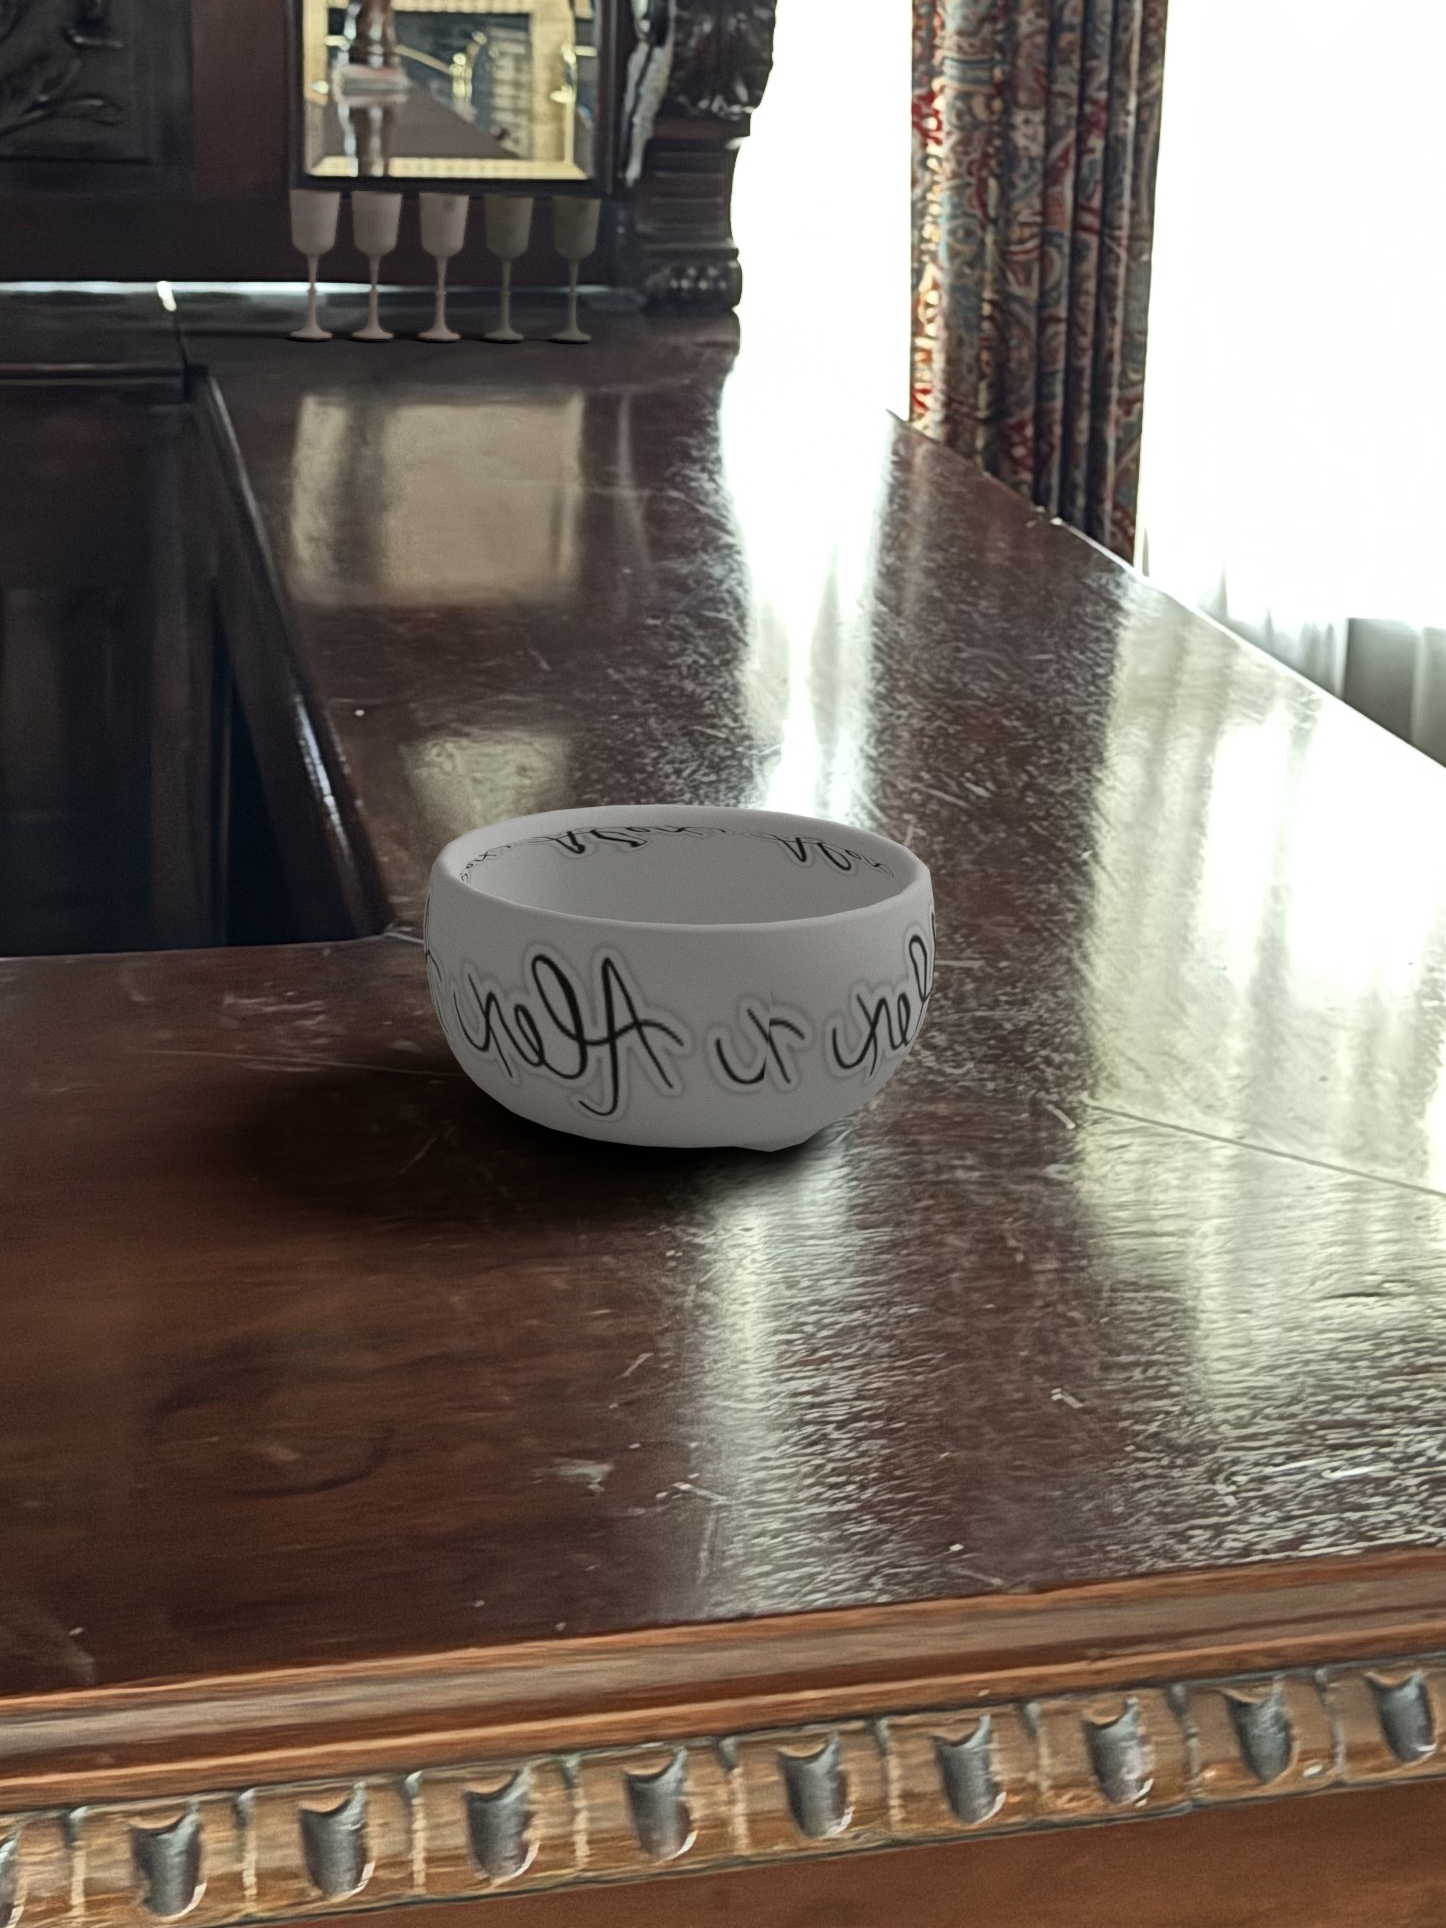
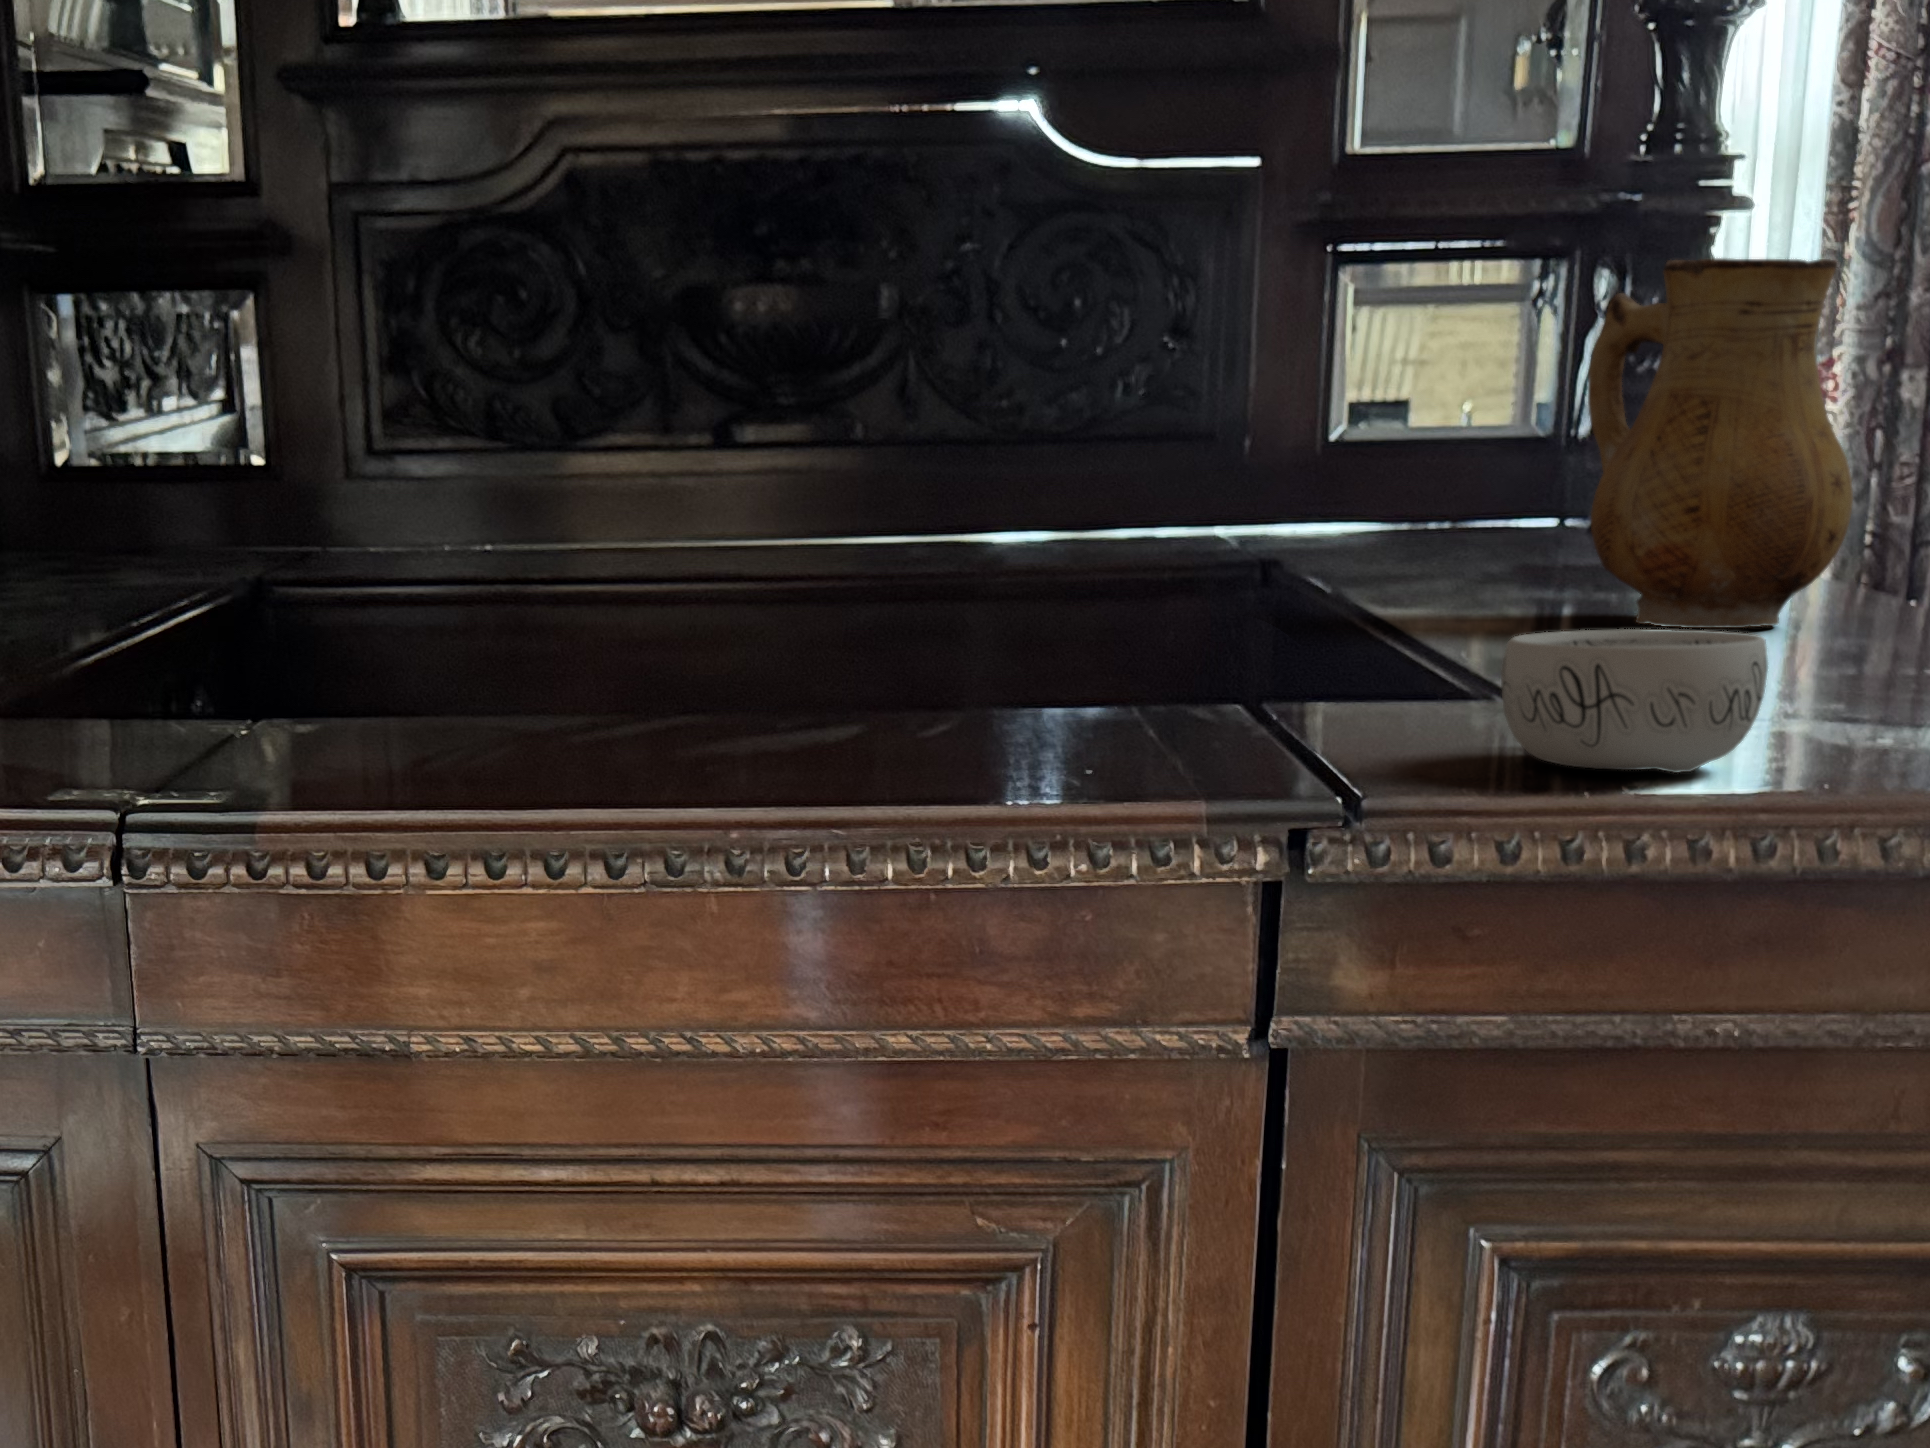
ceramic pitcher: none [611,21,1006,584] -> present [1588,258,1853,628]
wine glass: present [290,190,601,341] -> none [1340,434,1567,542]

